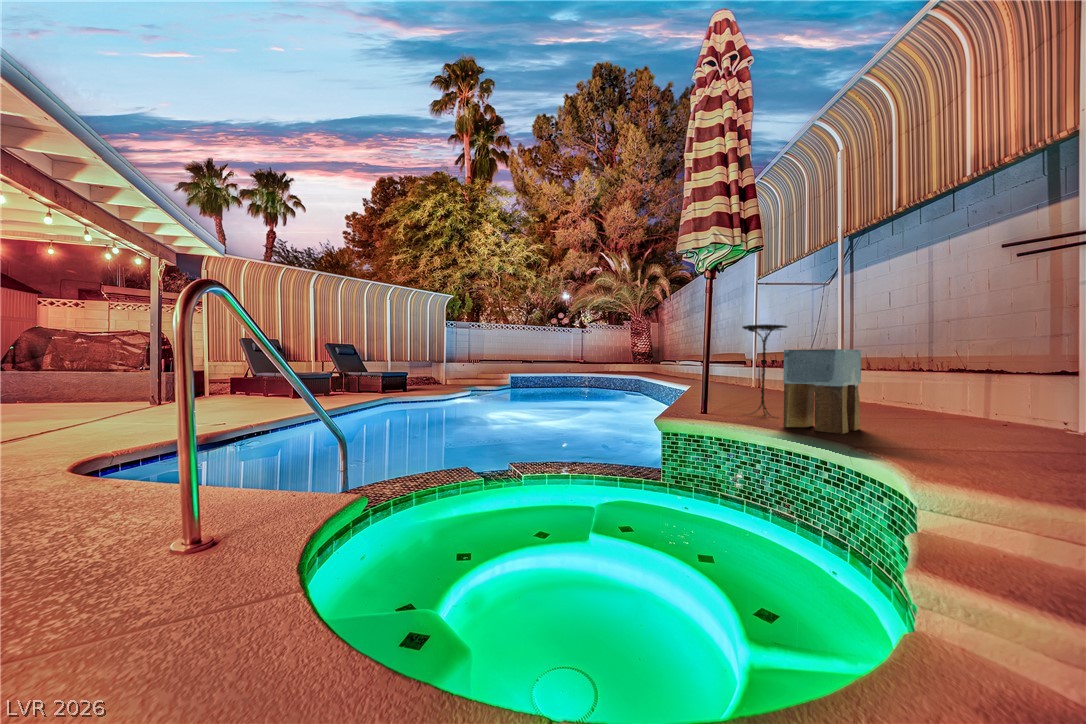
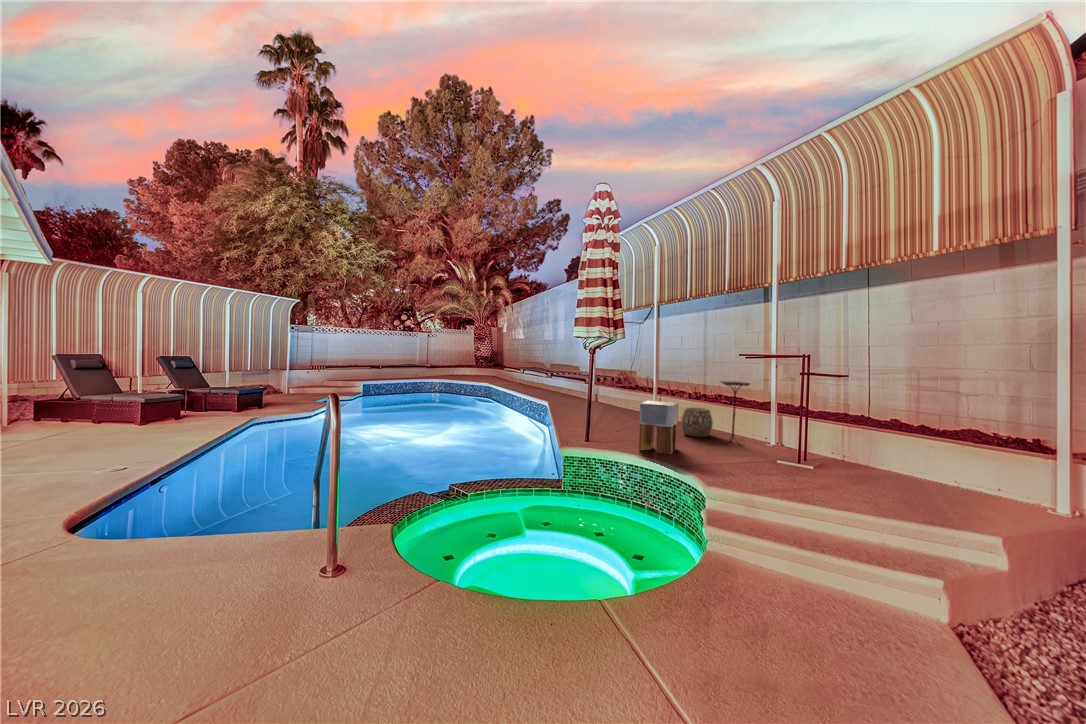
side table: present [742,324,787,416] -> present [721,381,750,441]
woven basket: none [878,374,945,421] -> present [681,408,713,437]

